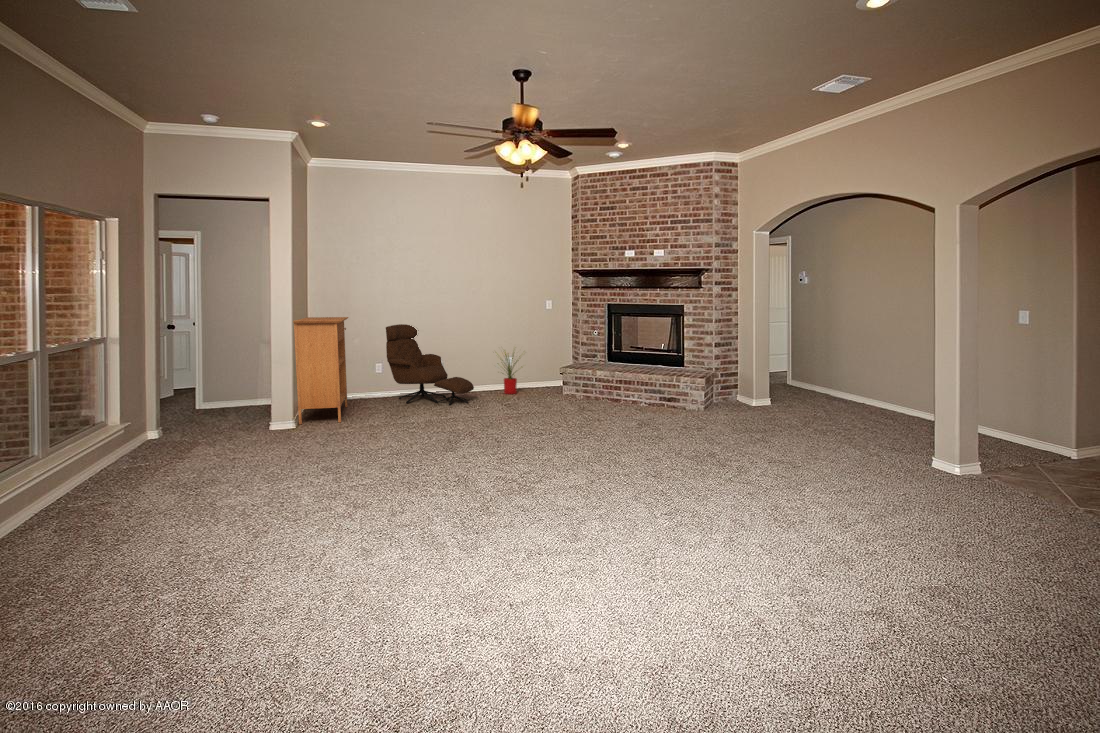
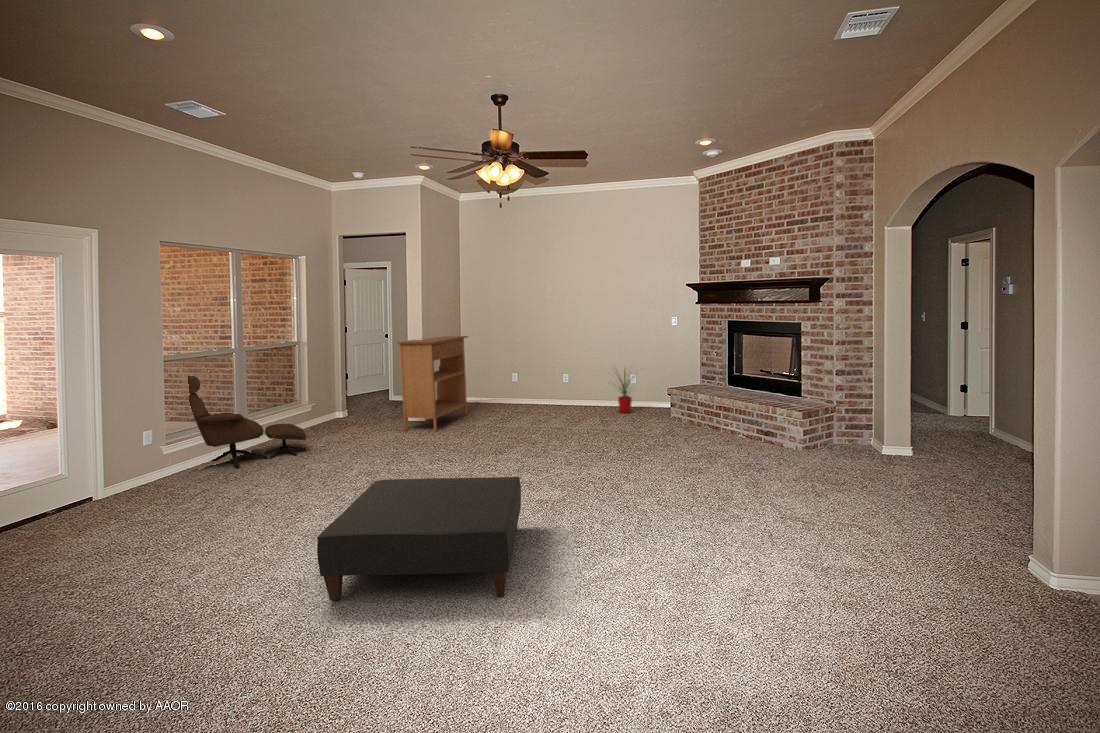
lounge chair: present [386,324,474,405] -> present [188,376,306,468]
ottoman: none [457,434,668,552] -> present [317,477,521,600]

